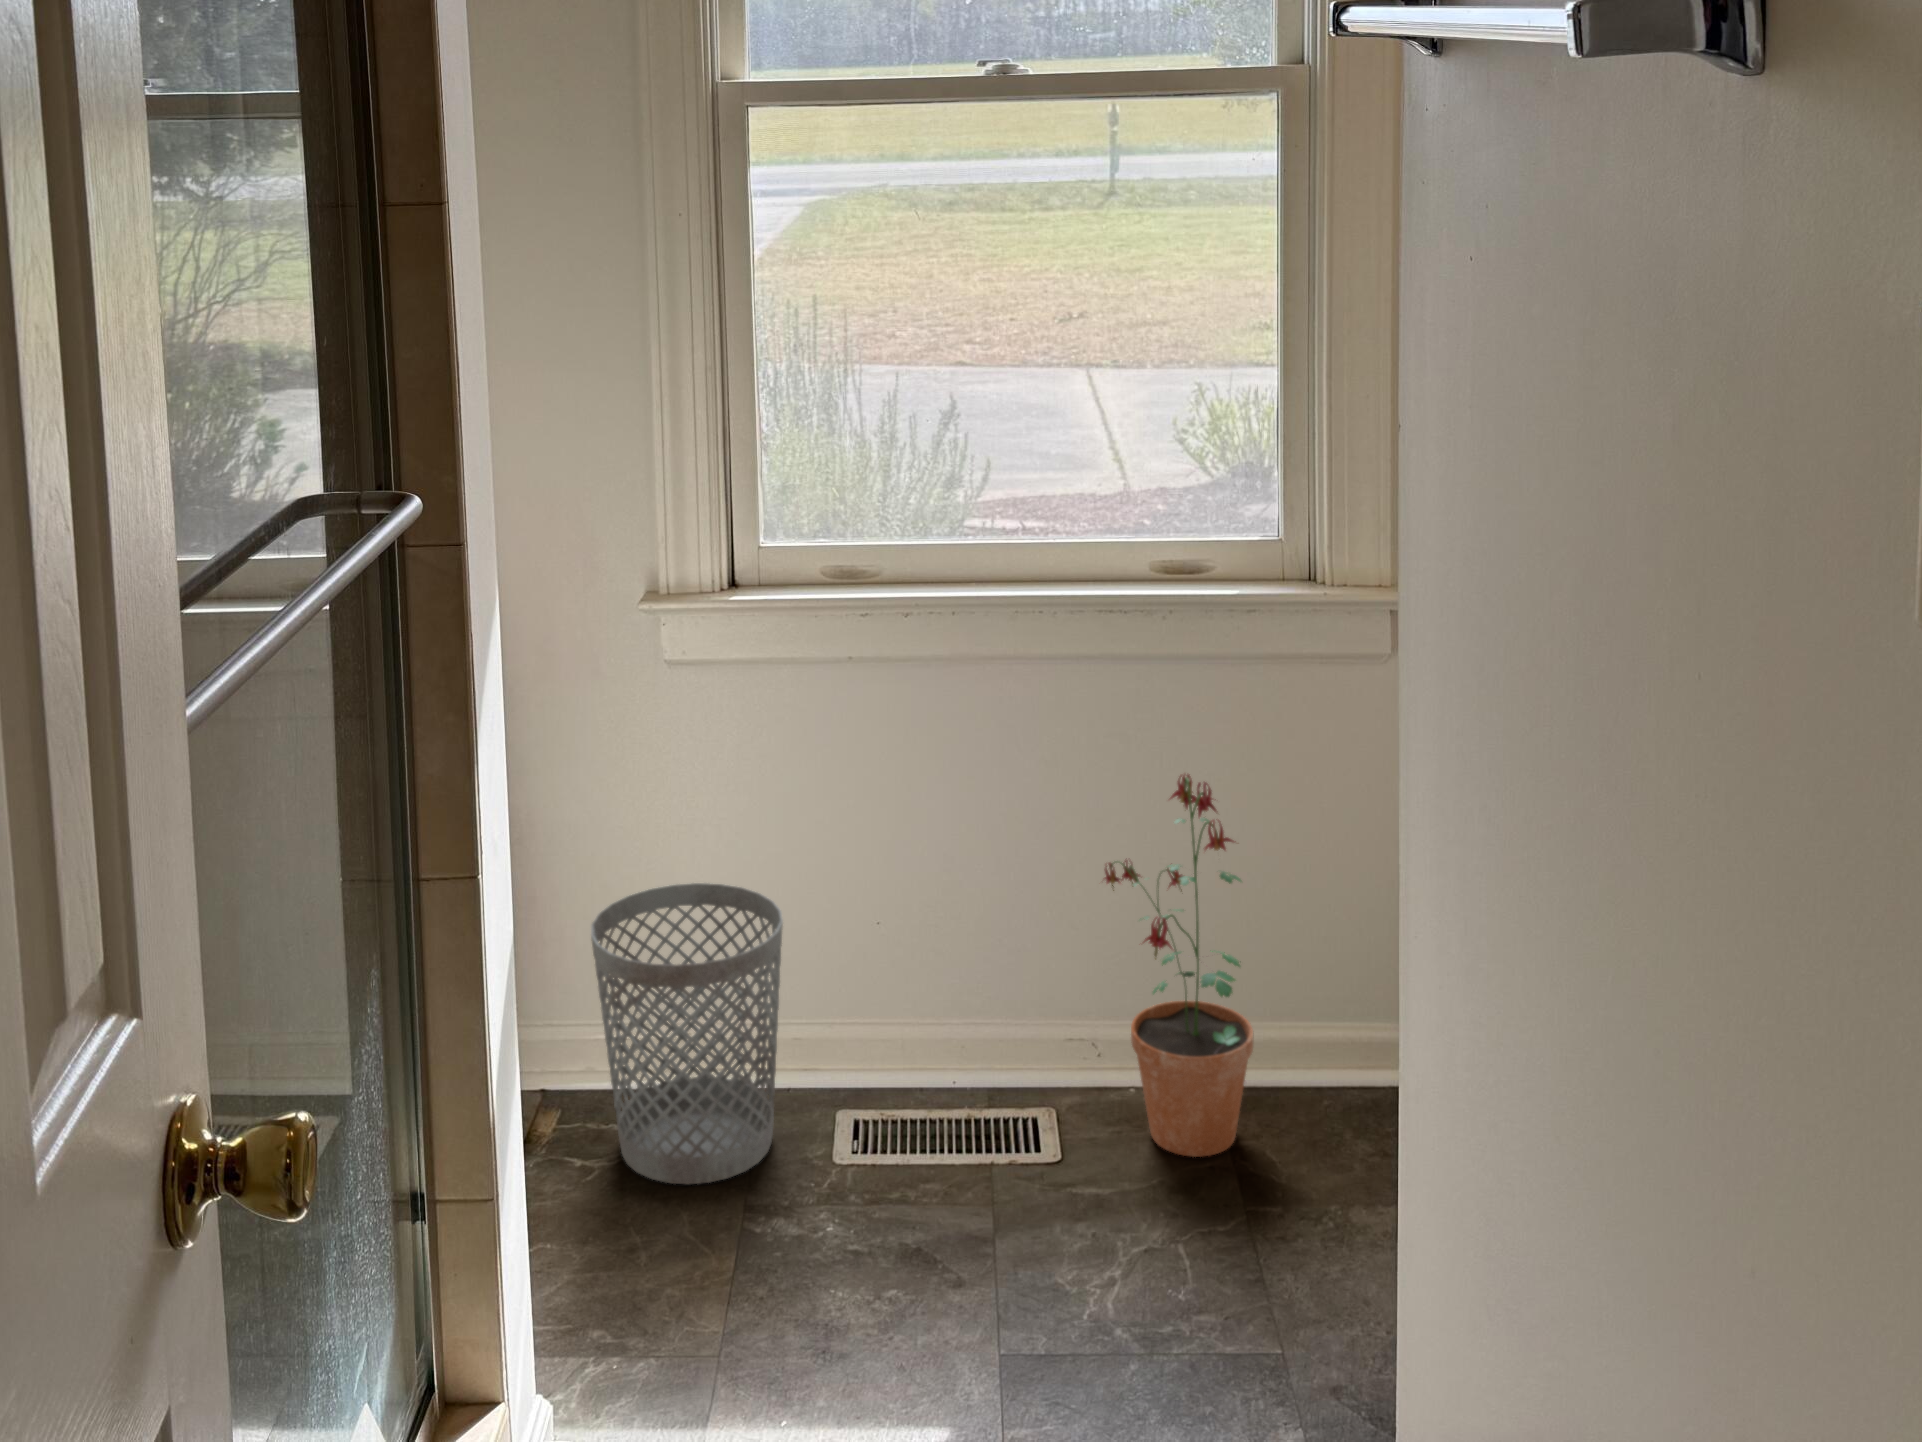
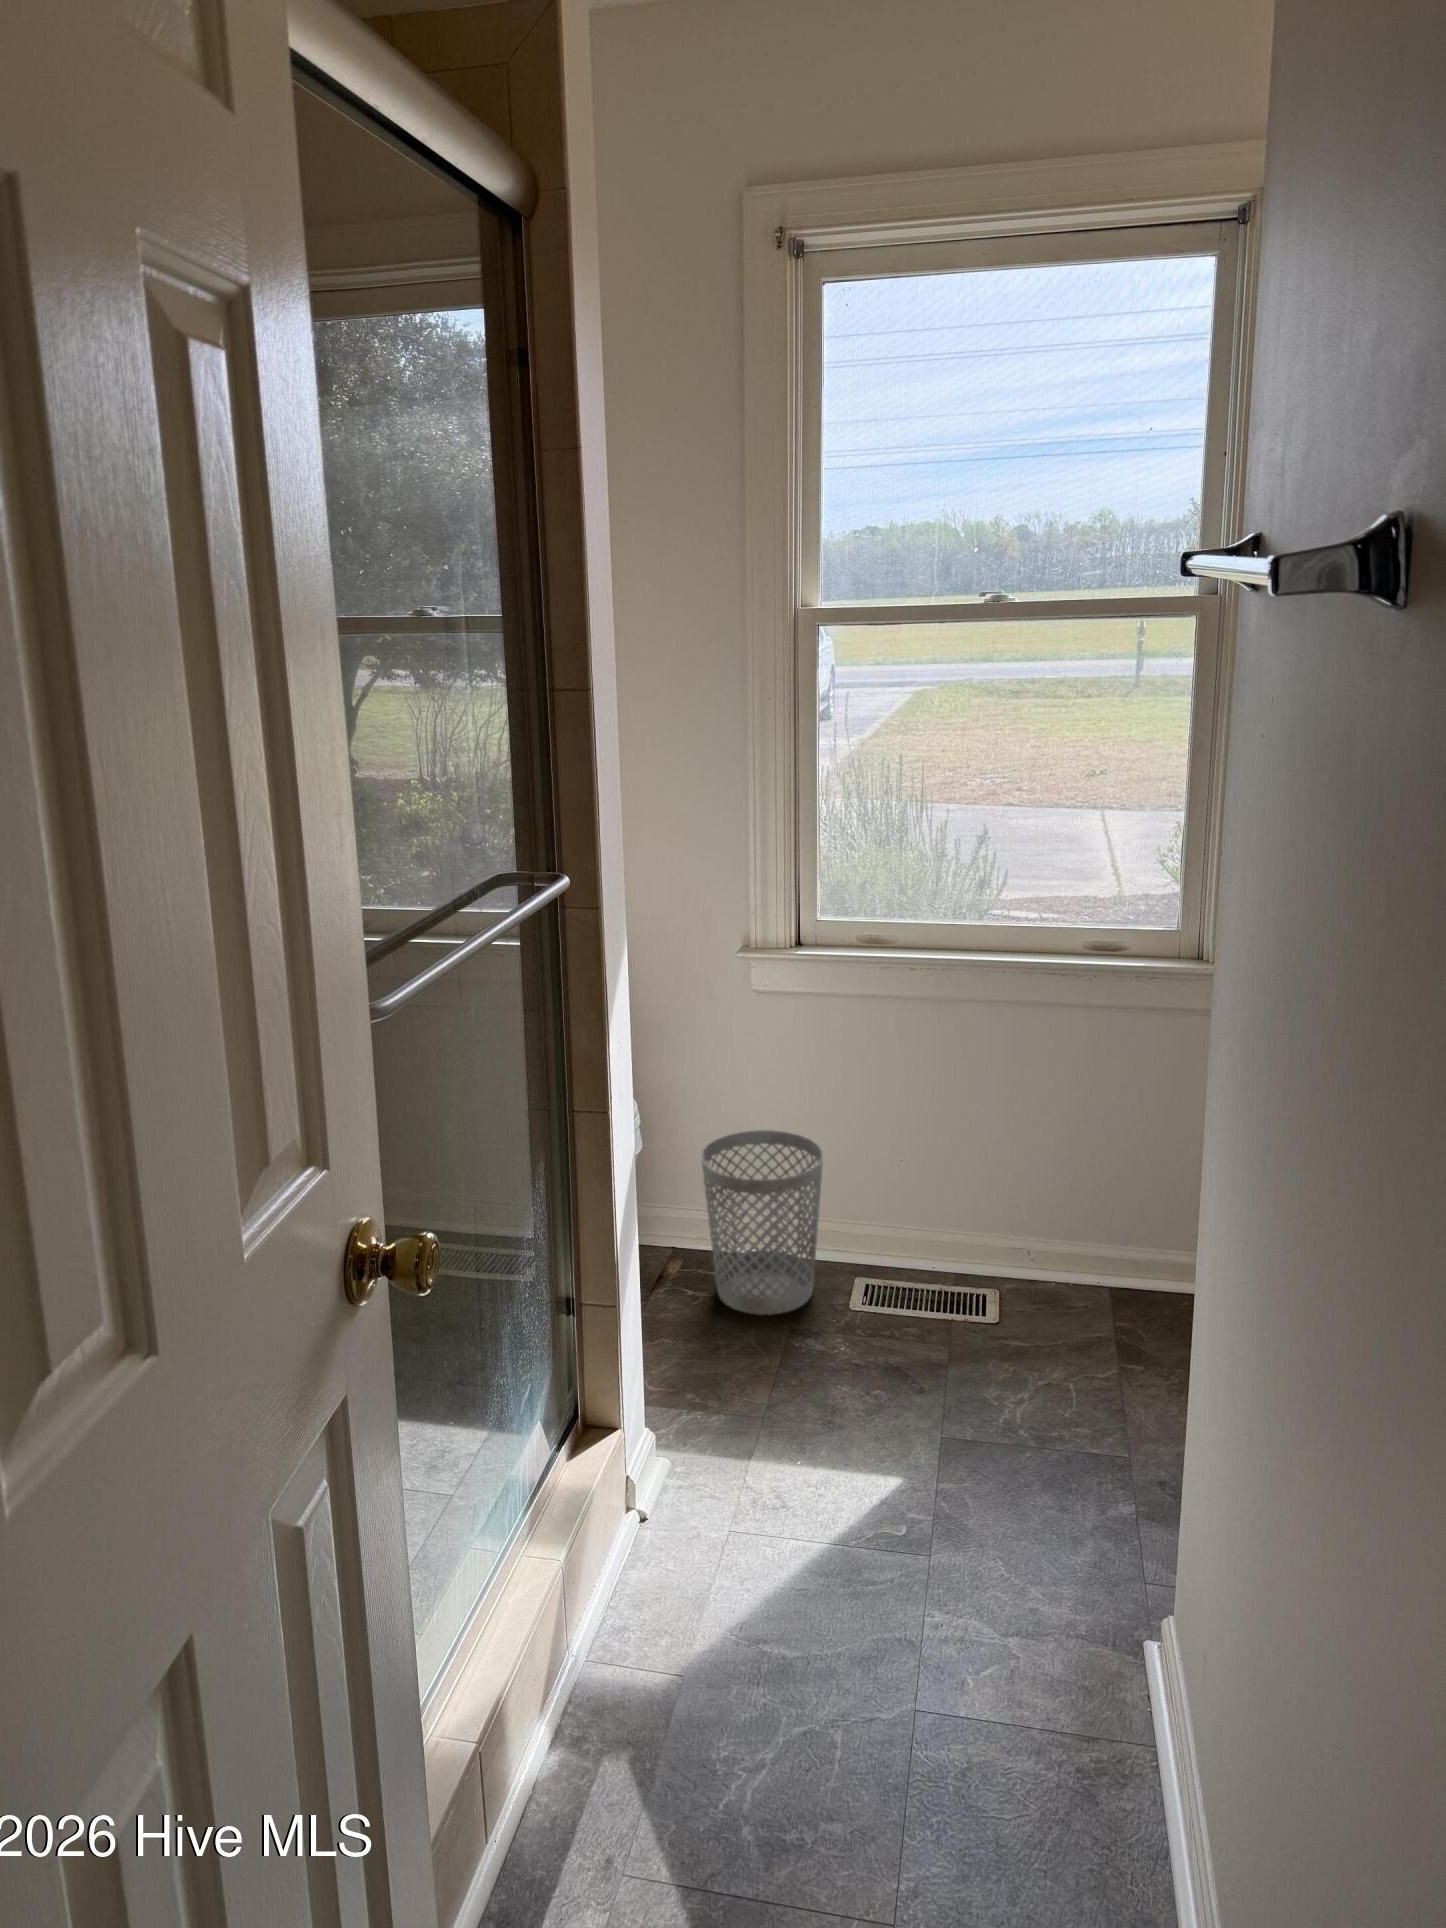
potted plant: present [1104,775,1253,1157] -> none [1036,1082,1136,1330]

